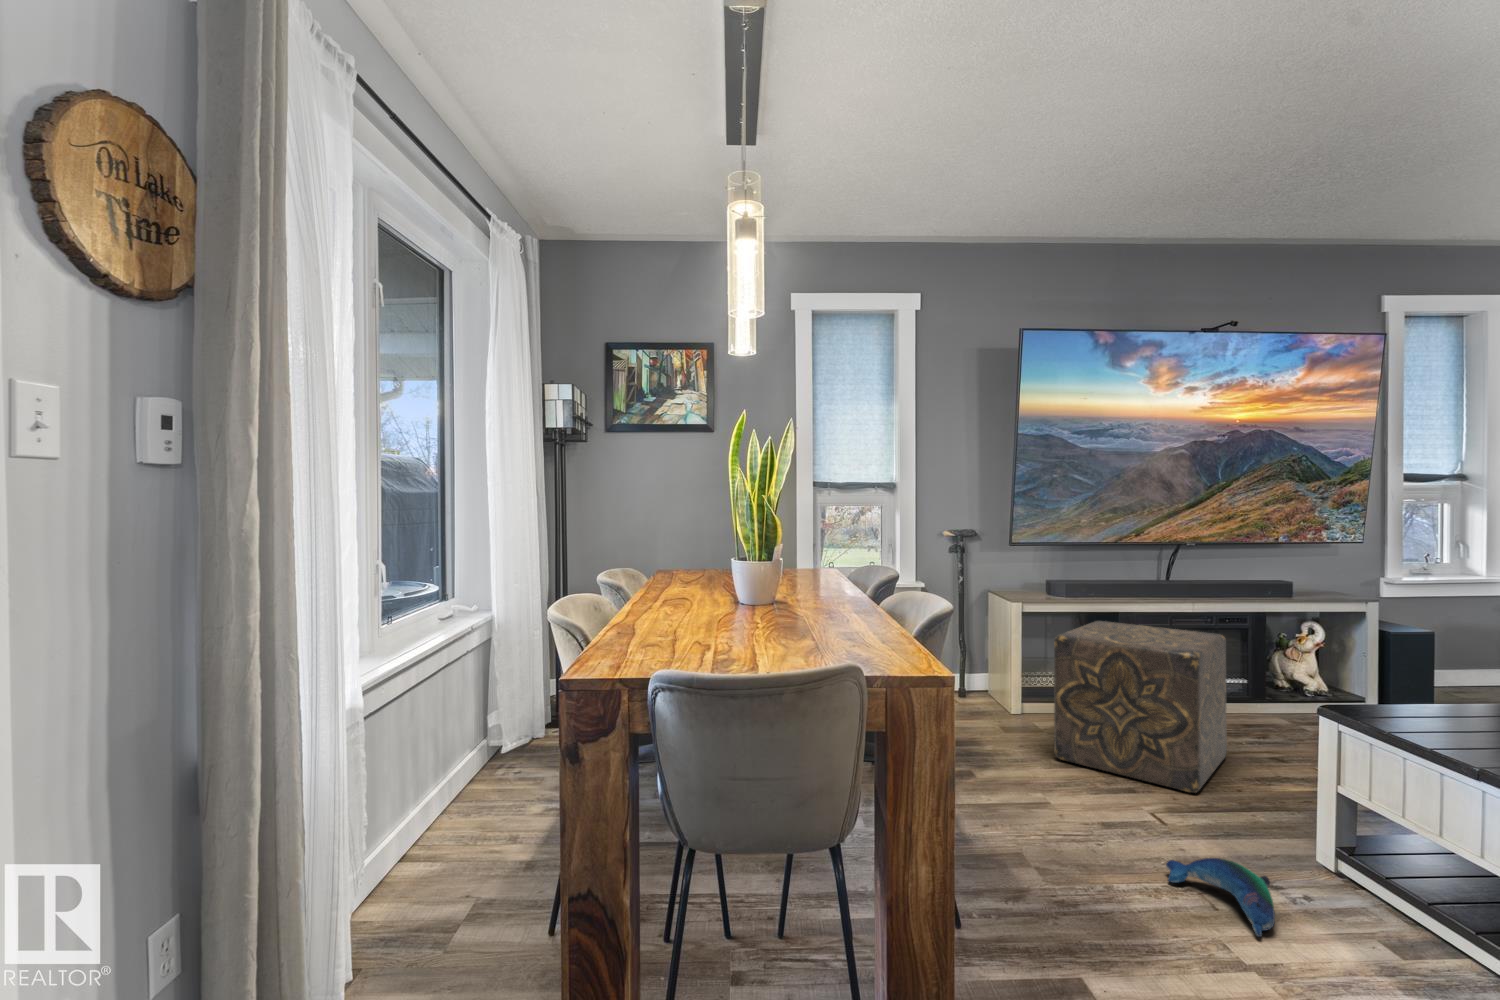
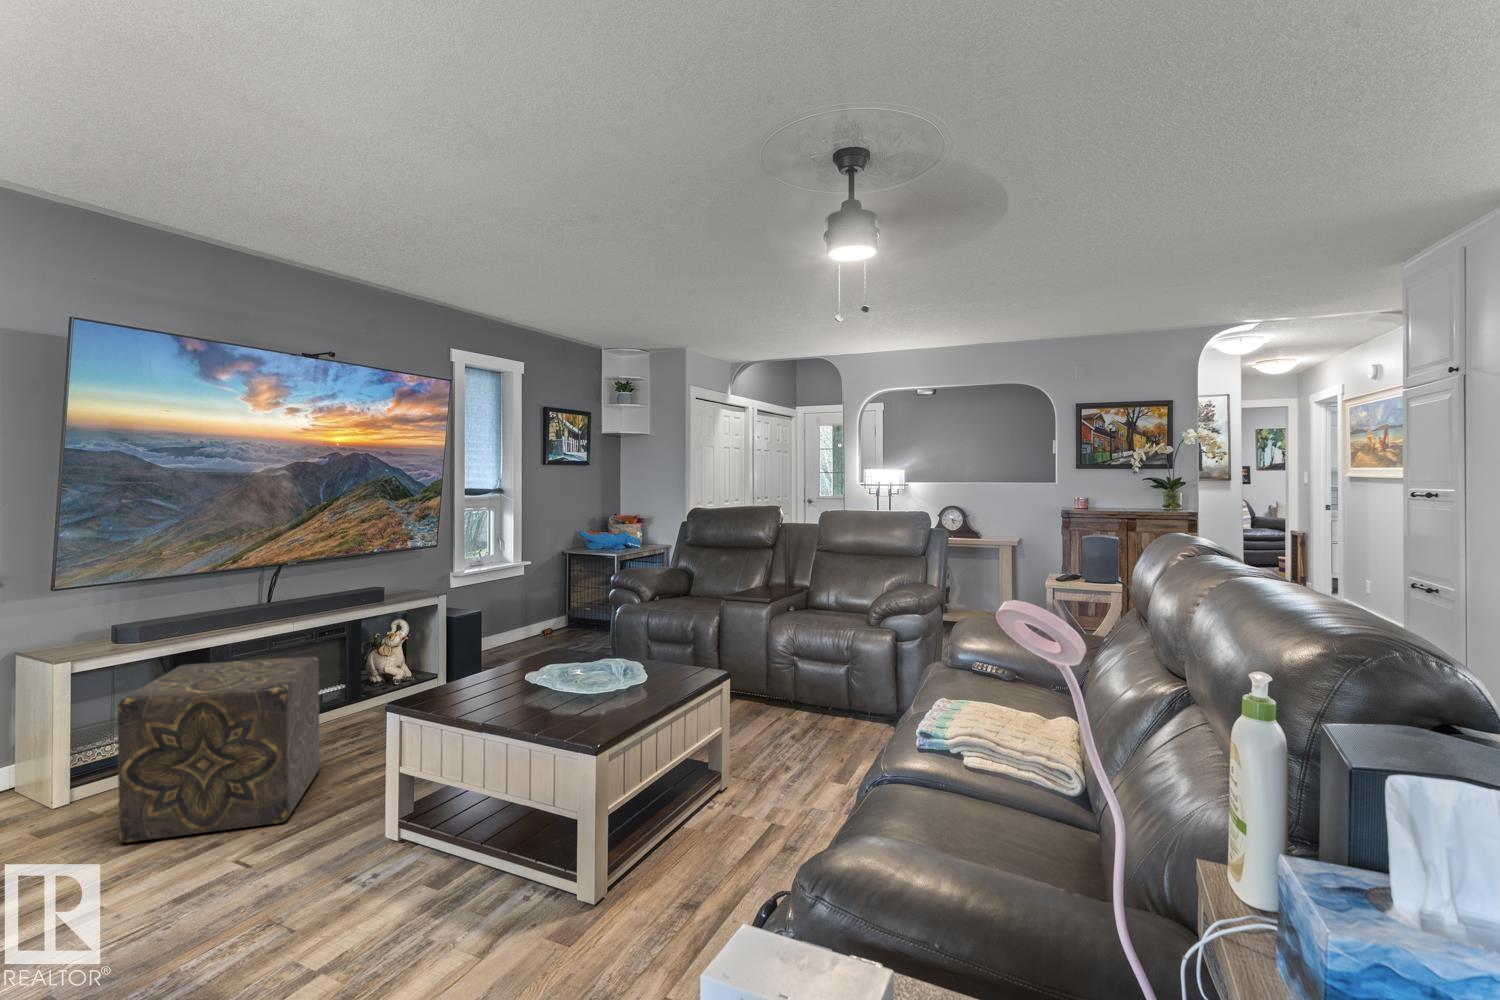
plush toy: present [1166,858,1275,937] -> none [242,884,338,946]

